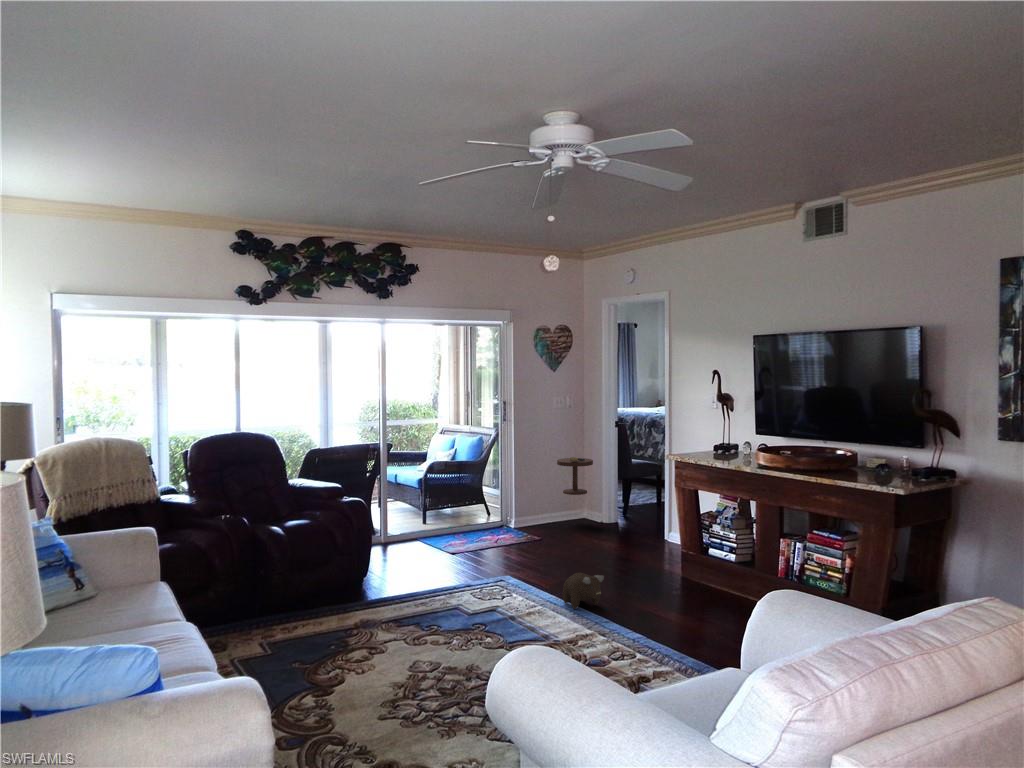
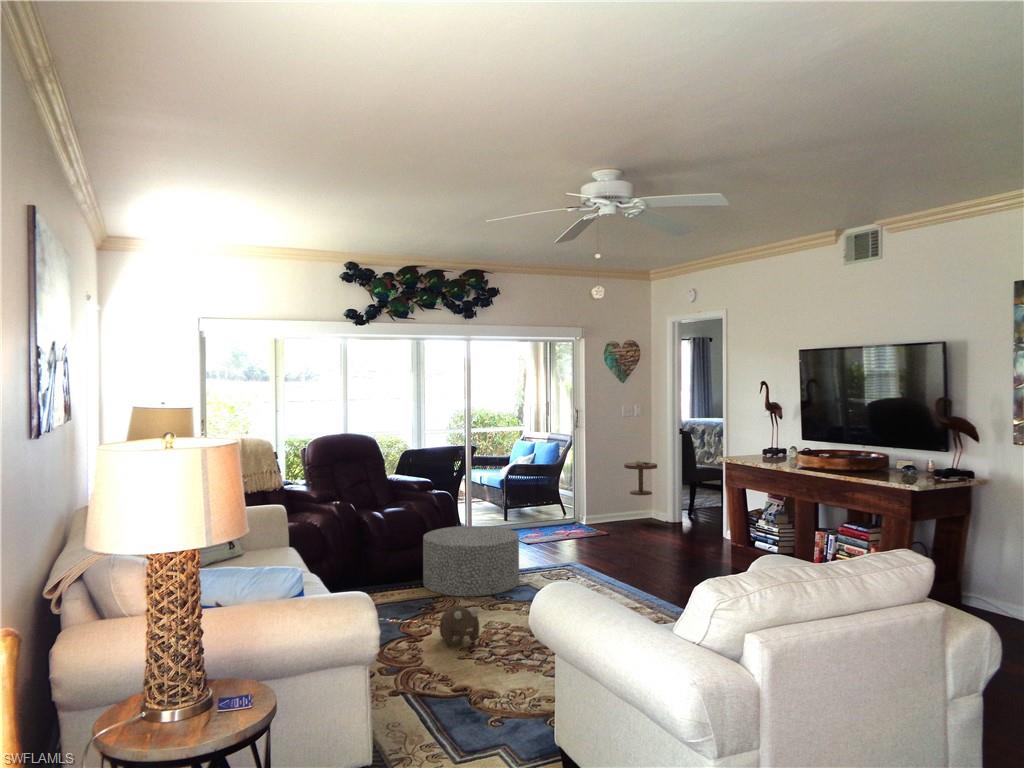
ottoman: none [332,539,447,627] -> present [423,526,519,596]
plush toy: present [563,573,604,609] -> present [440,605,479,646]

